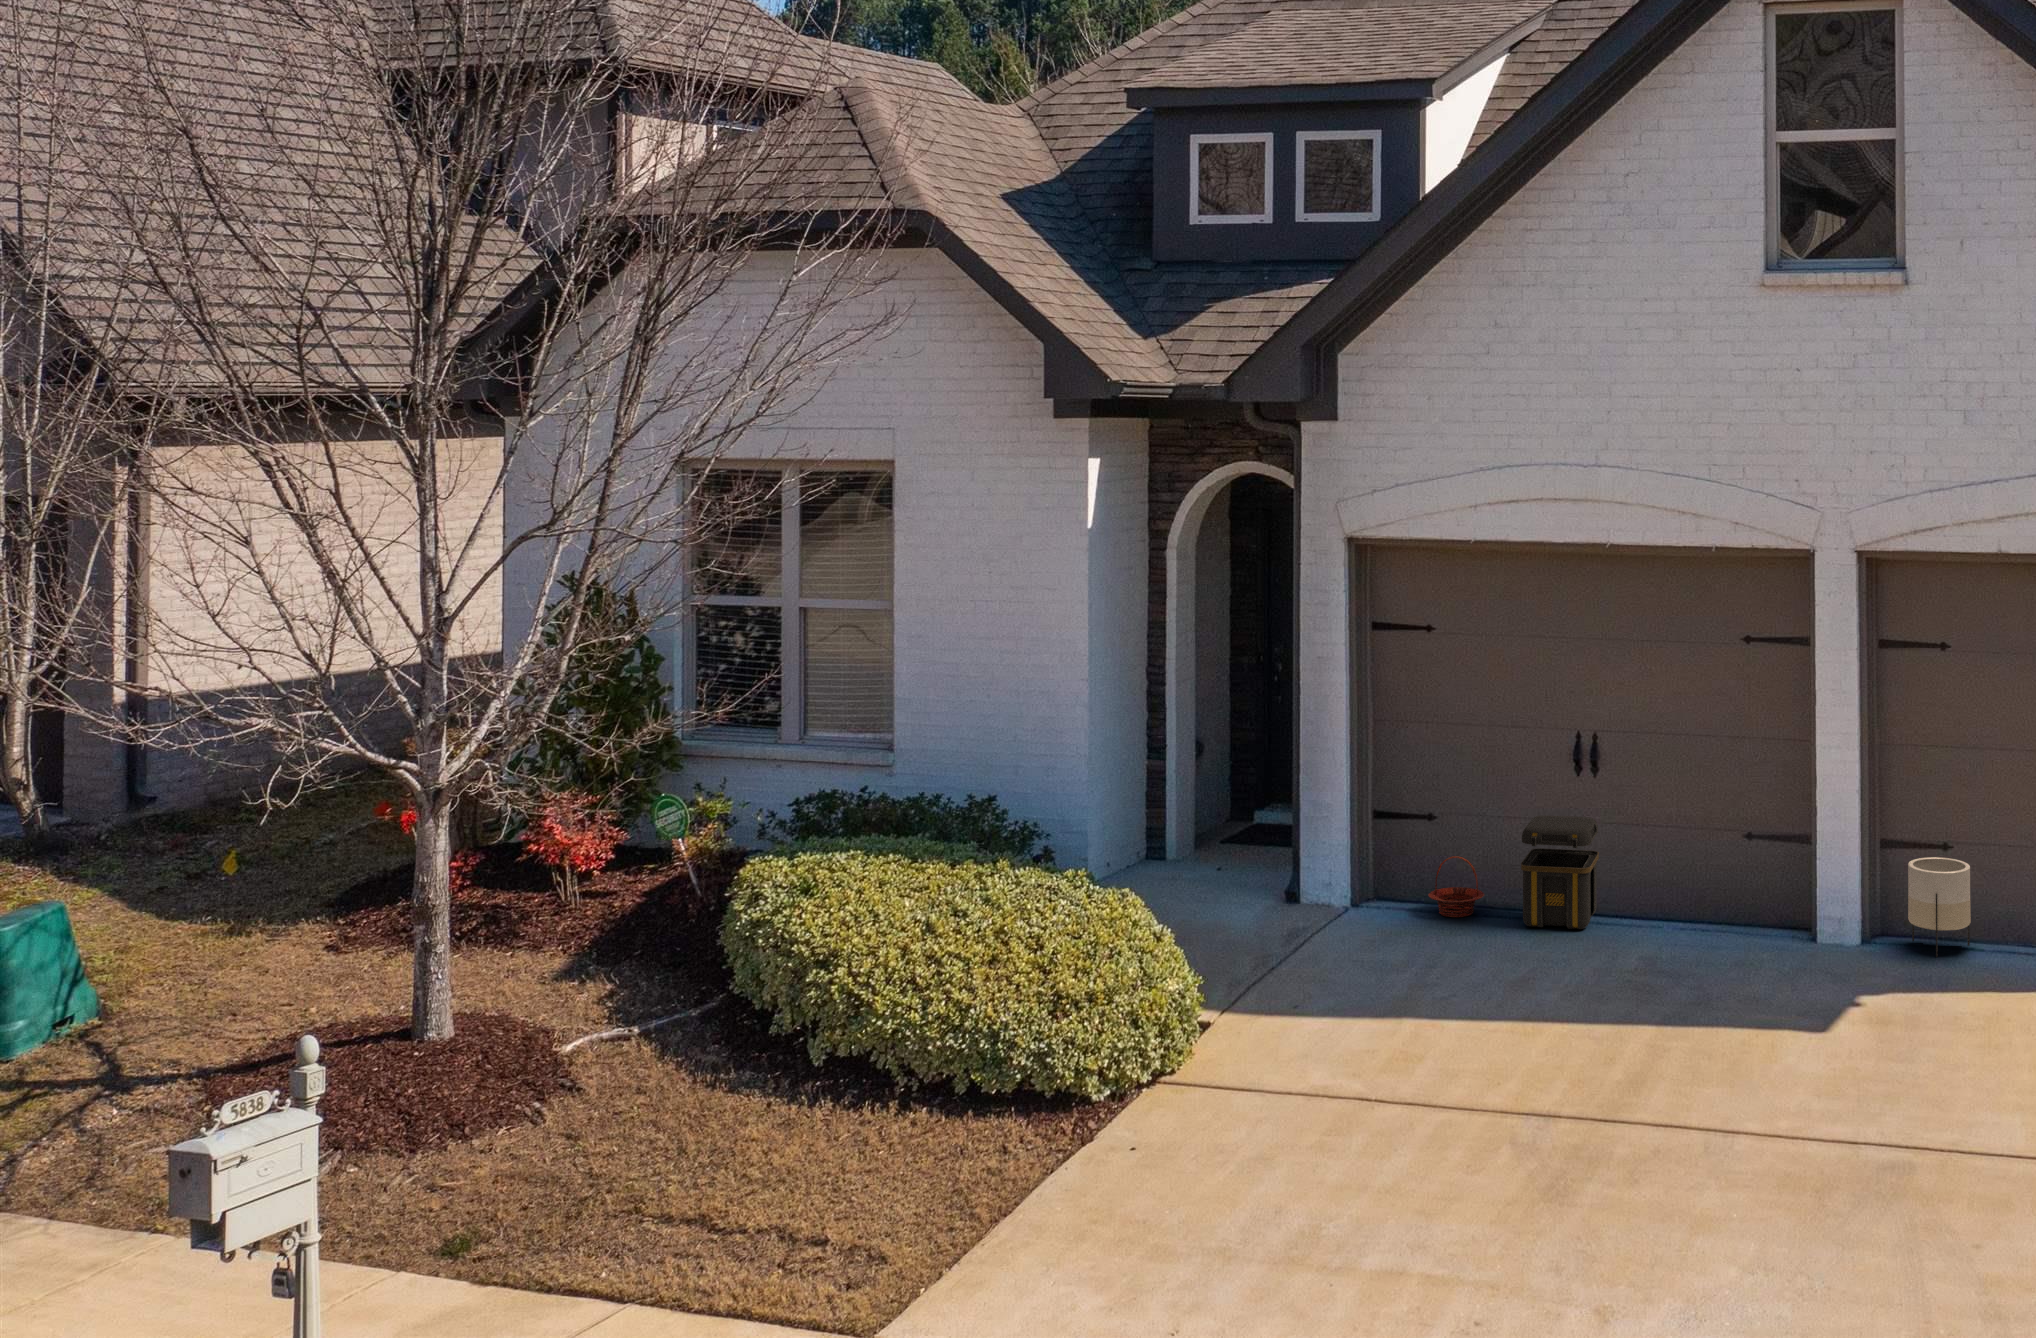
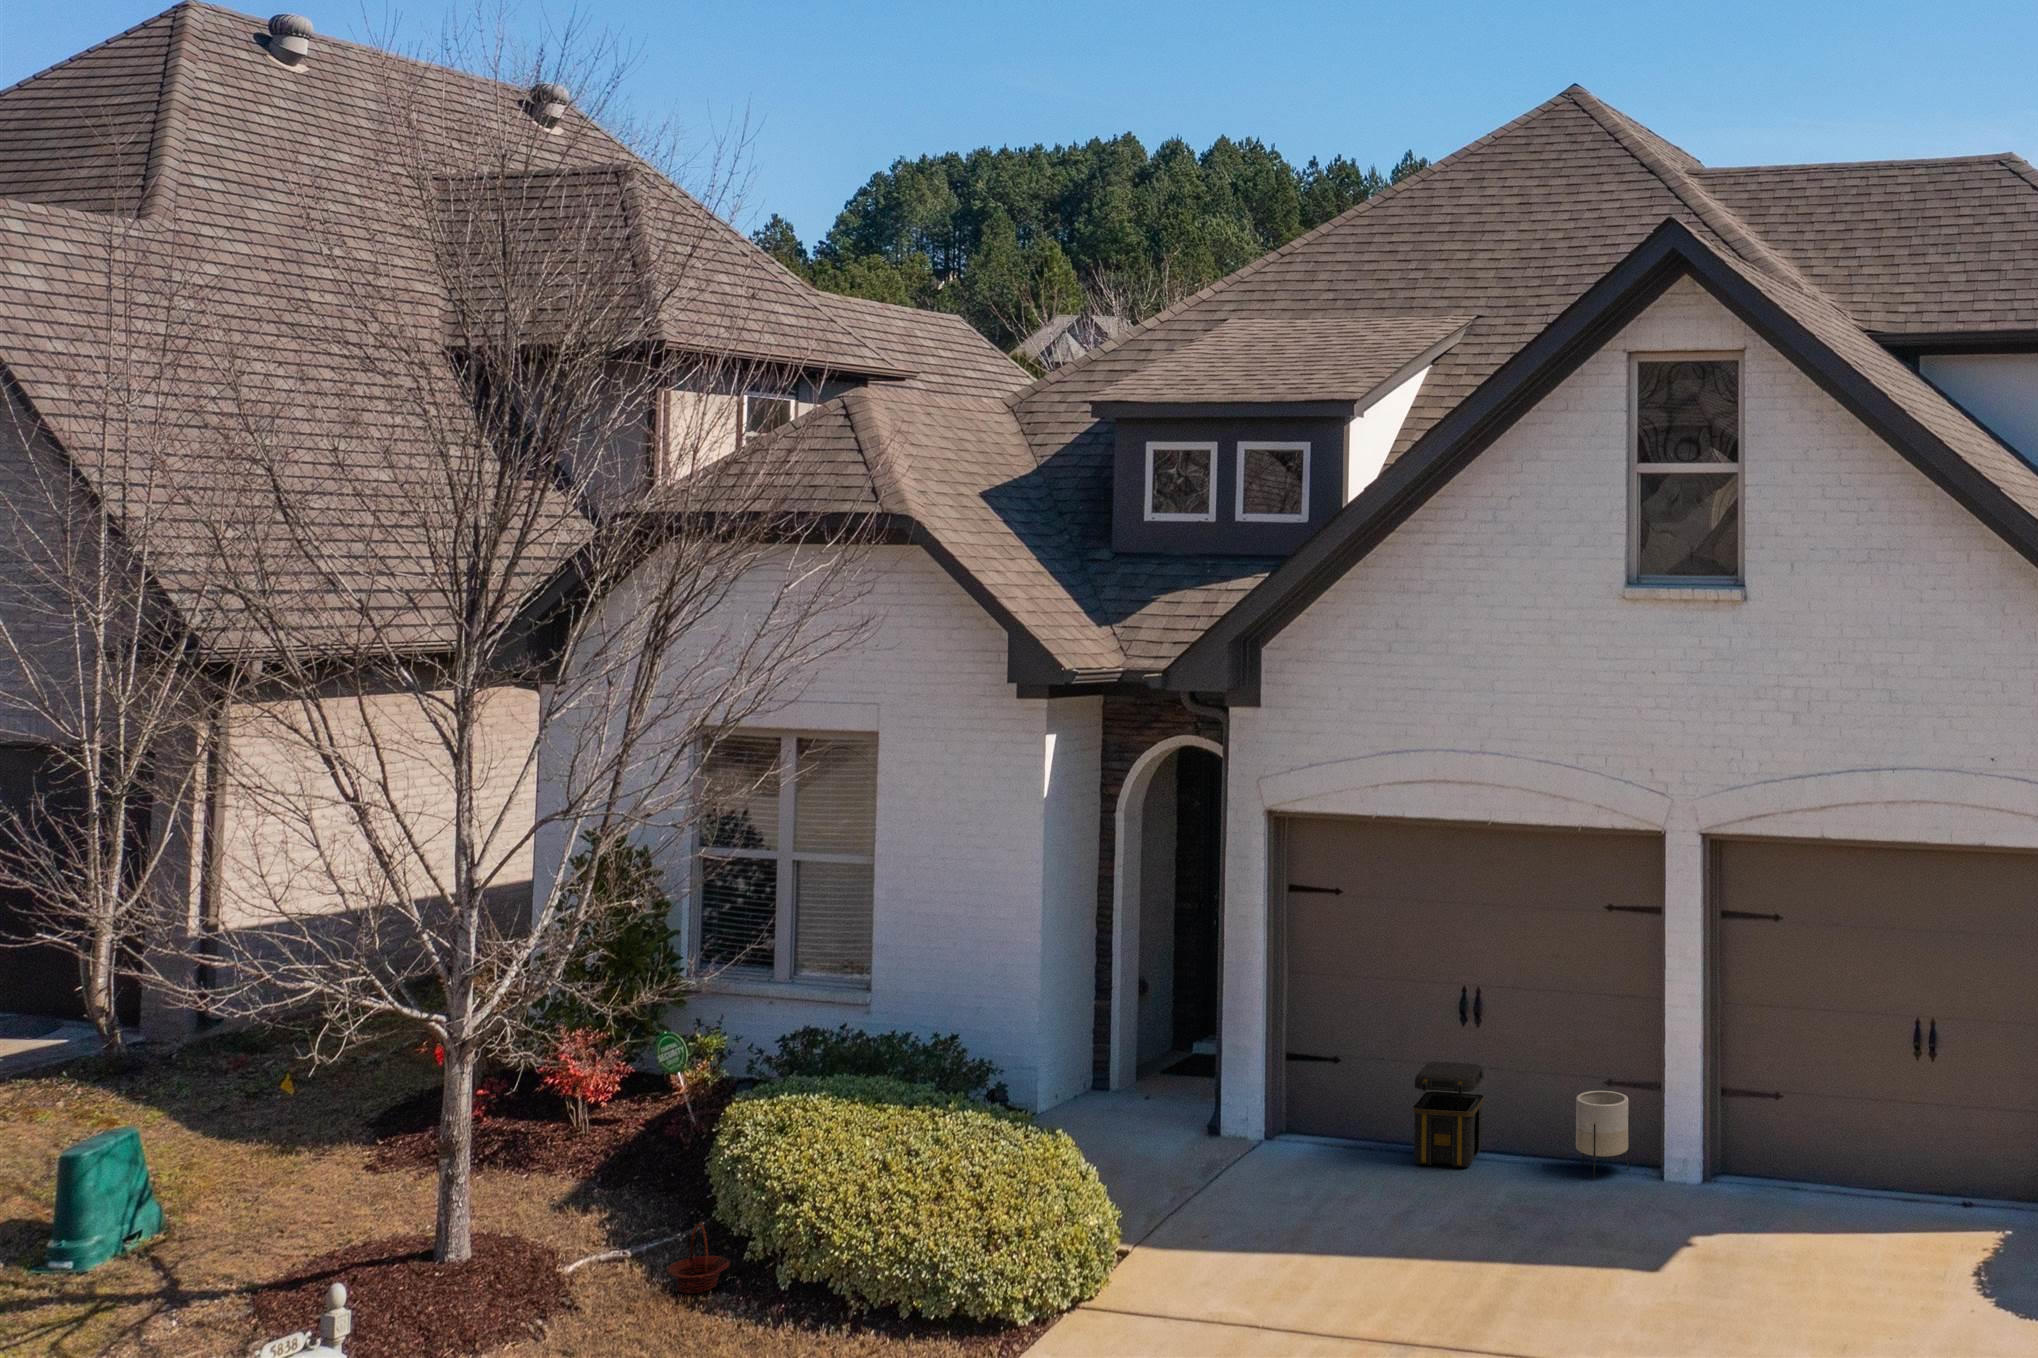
basket: present [1428,856,1484,917] -> present [666,1223,731,1293]
planter: present [1908,857,1971,957] -> present [1576,1091,1629,1180]

